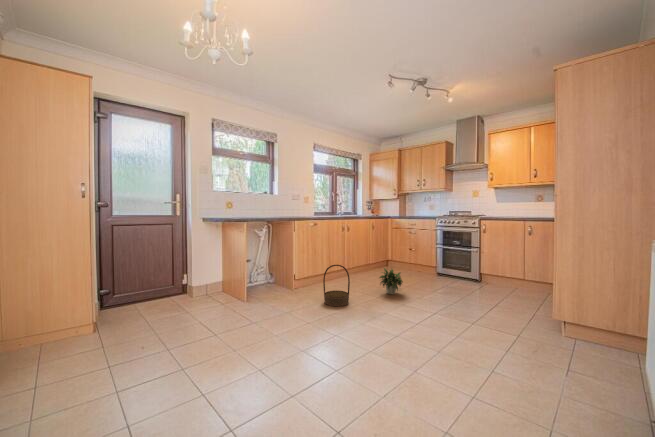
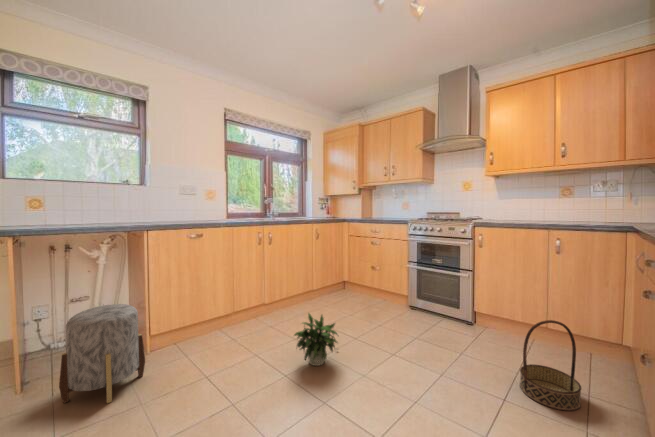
stool: none [273,258,303,303] -> present [59,304,145,403]
basket: present [323,265,350,306] -> present [520,320,581,411]

